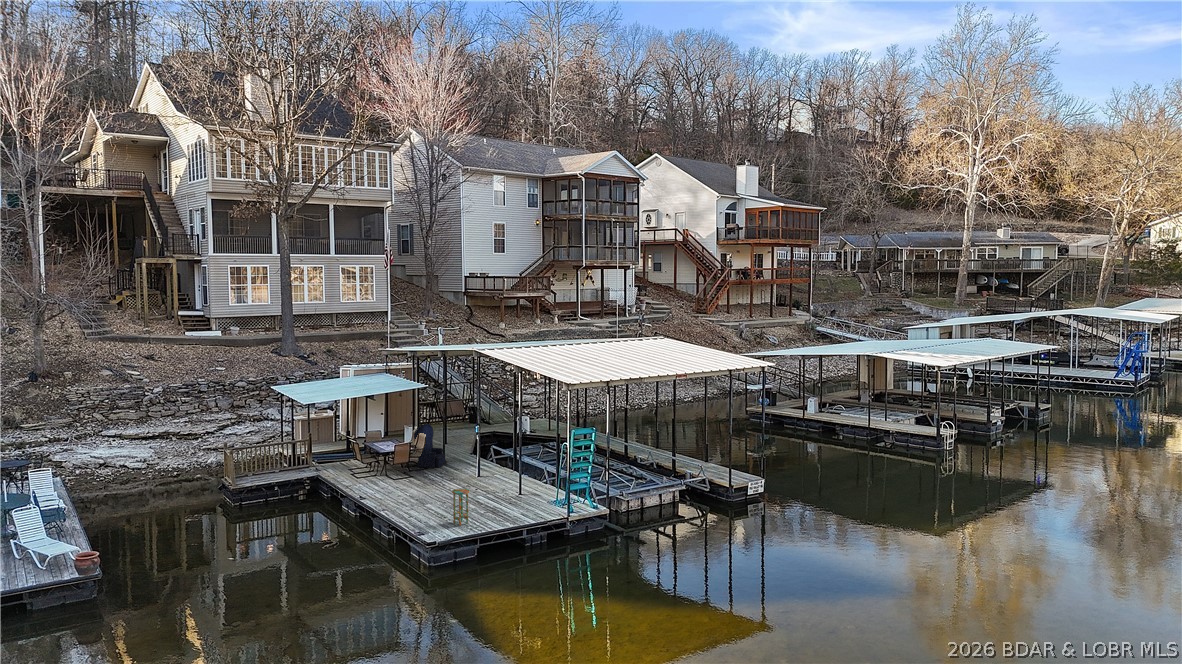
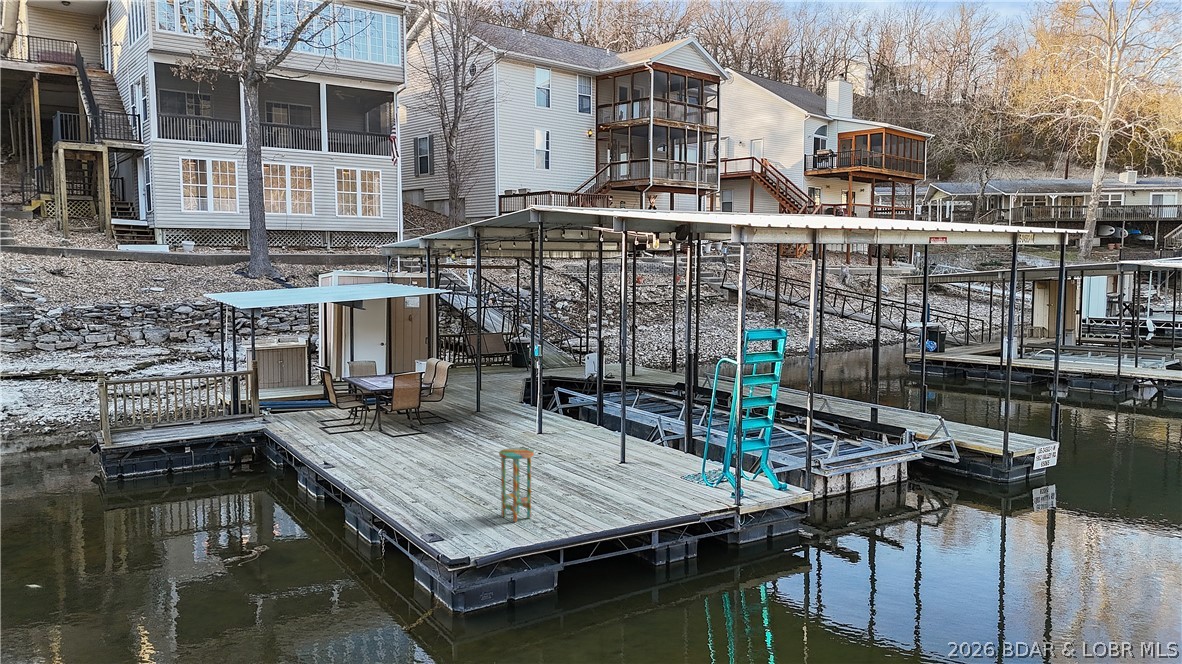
armchair: present [414,424,447,468] -> none [429,352,483,423]

